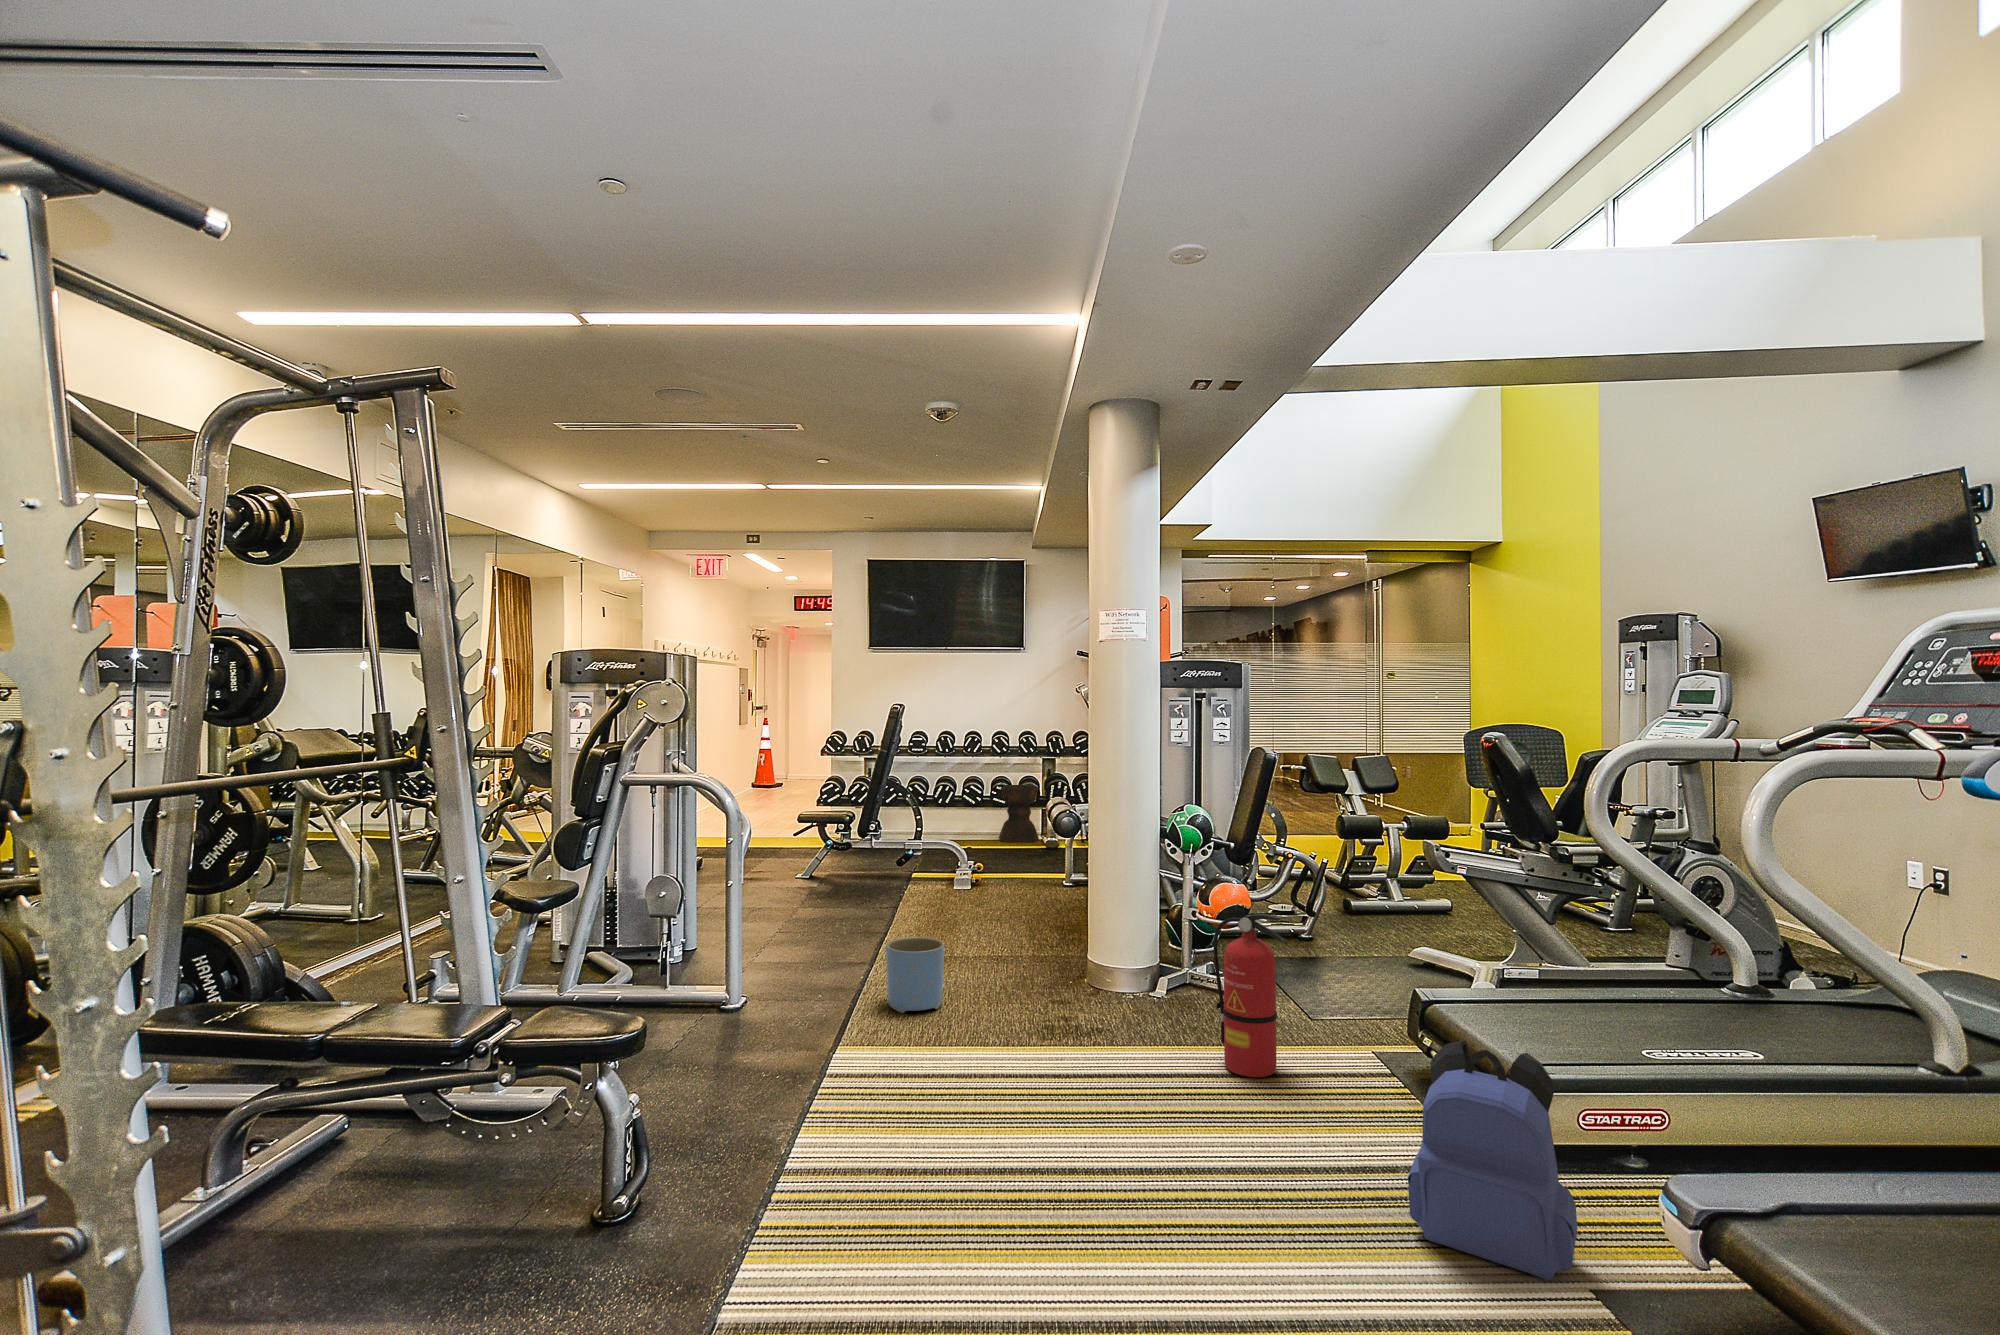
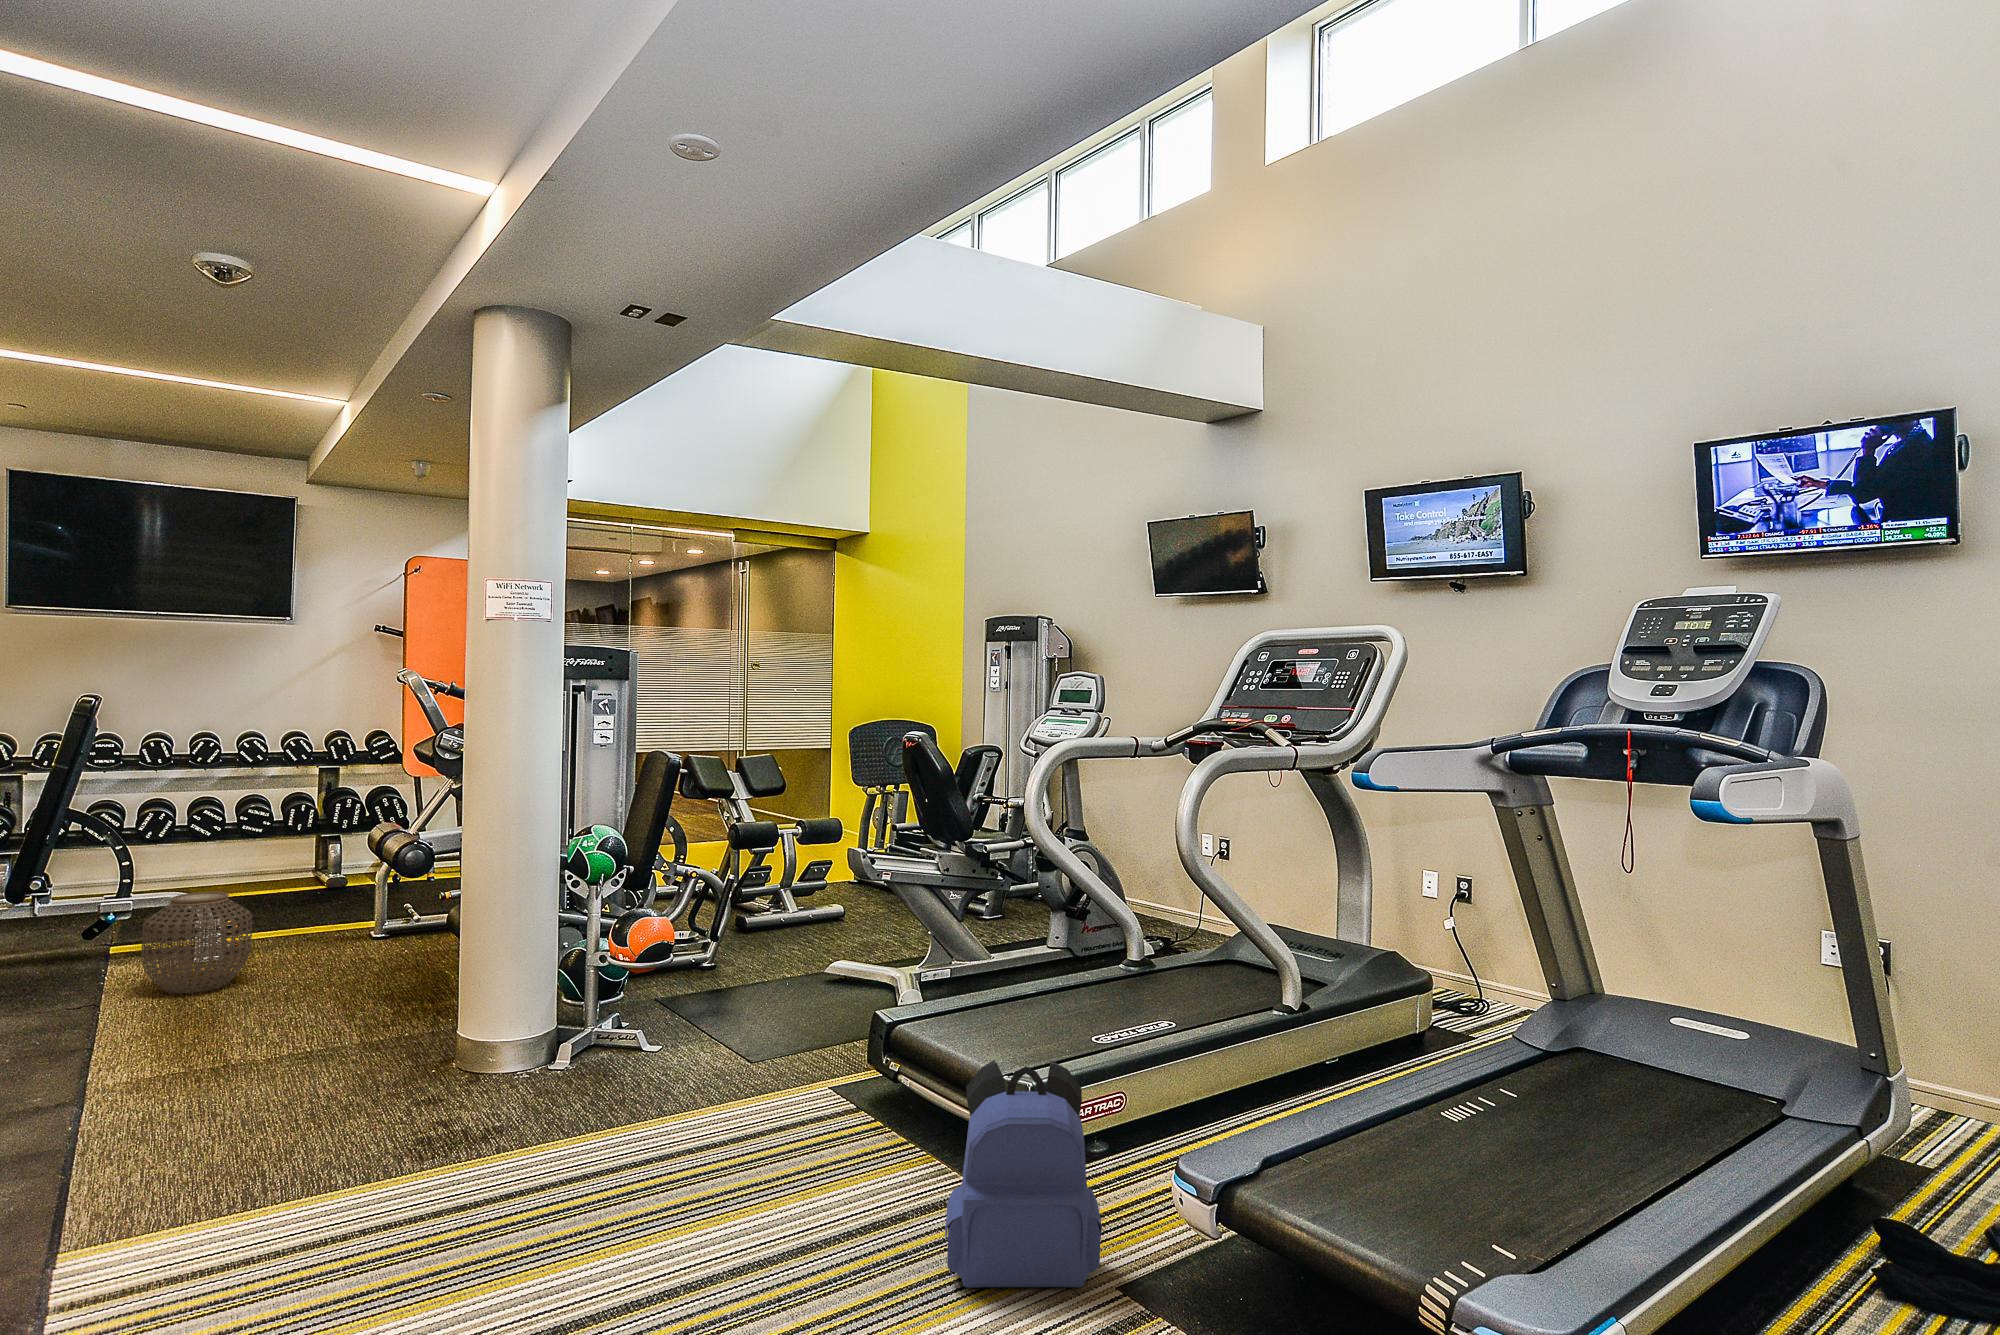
stool: present [999,785,1039,842] -> none [207,805,284,892]
woven basket: none [945,838,1002,902] -> present [141,892,252,993]
fire extinguisher: present [1214,914,1284,1077] -> none [662,953,755,1157]
planter: present [886,937,945,1013] -> none [84,1064,207,1199]

